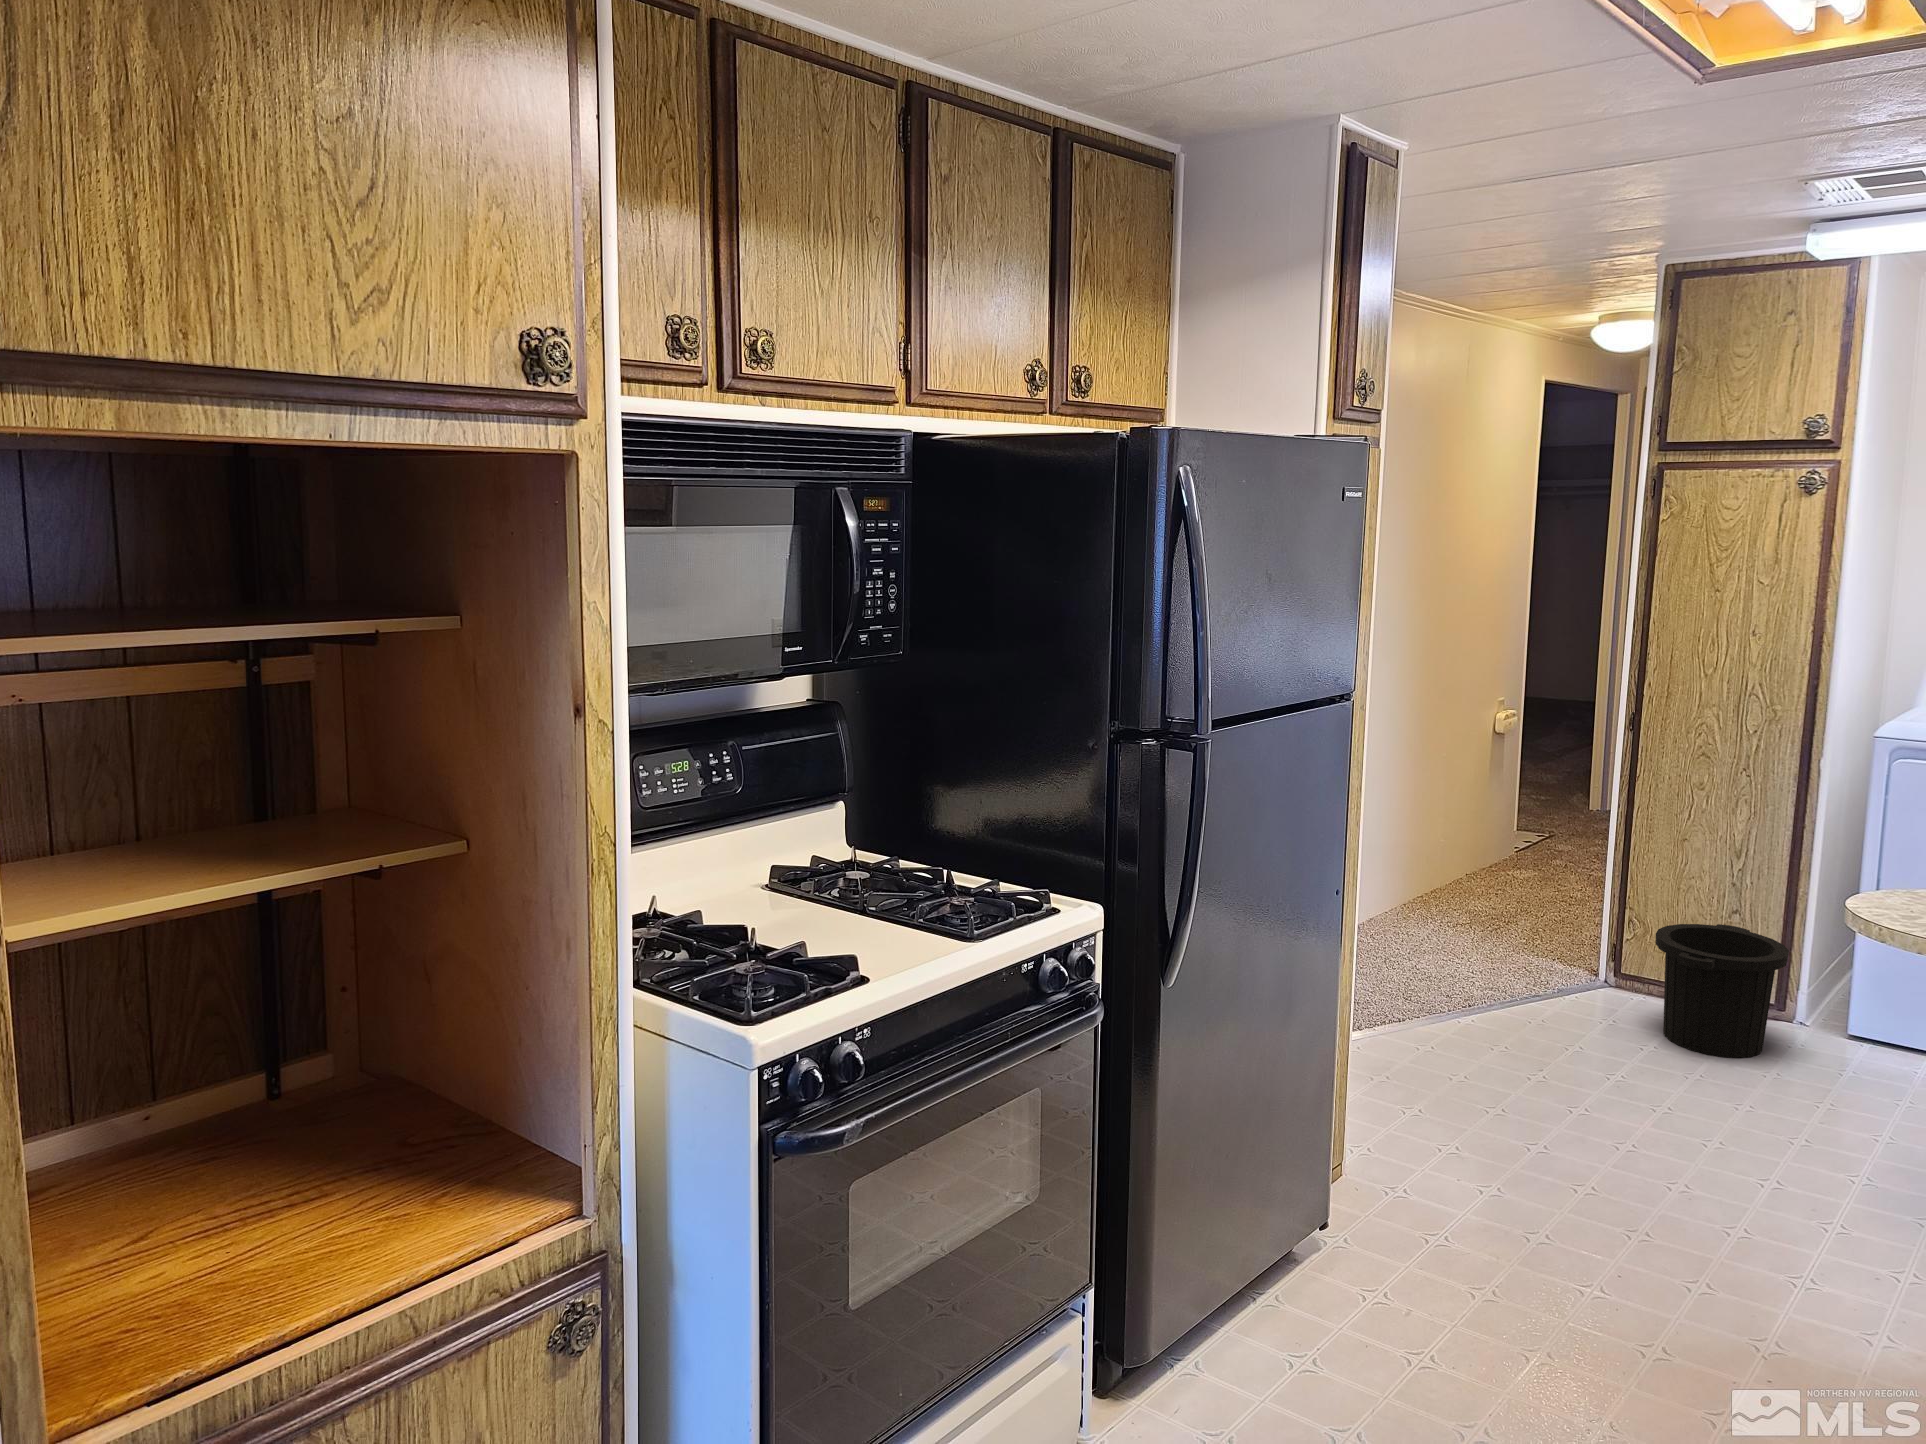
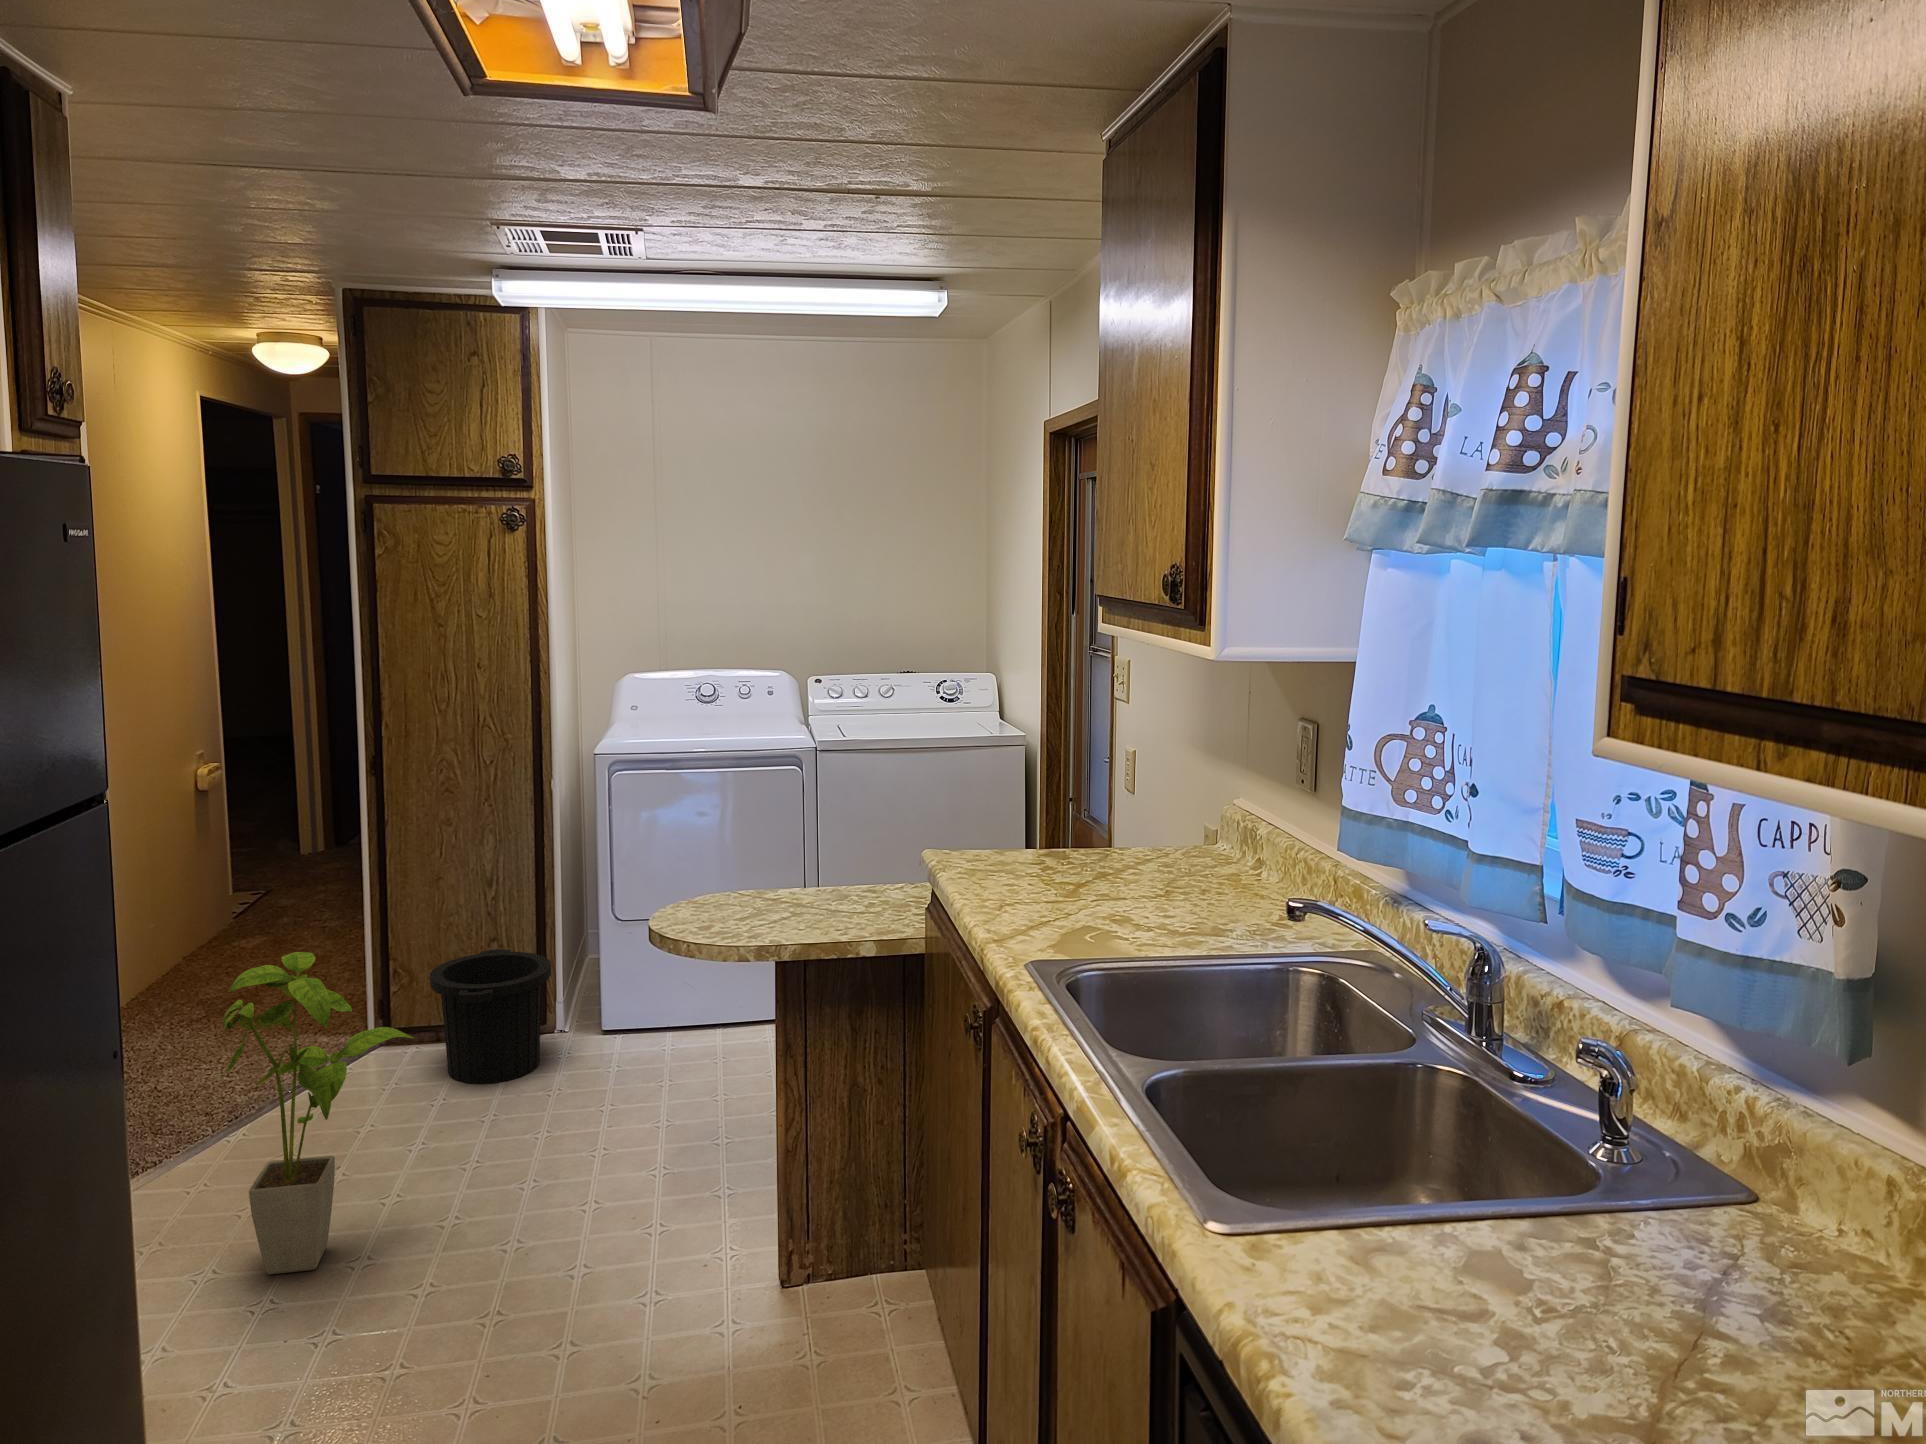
house plant: none [1436,863,1604,1140] -> present [220,952,414,1274]

